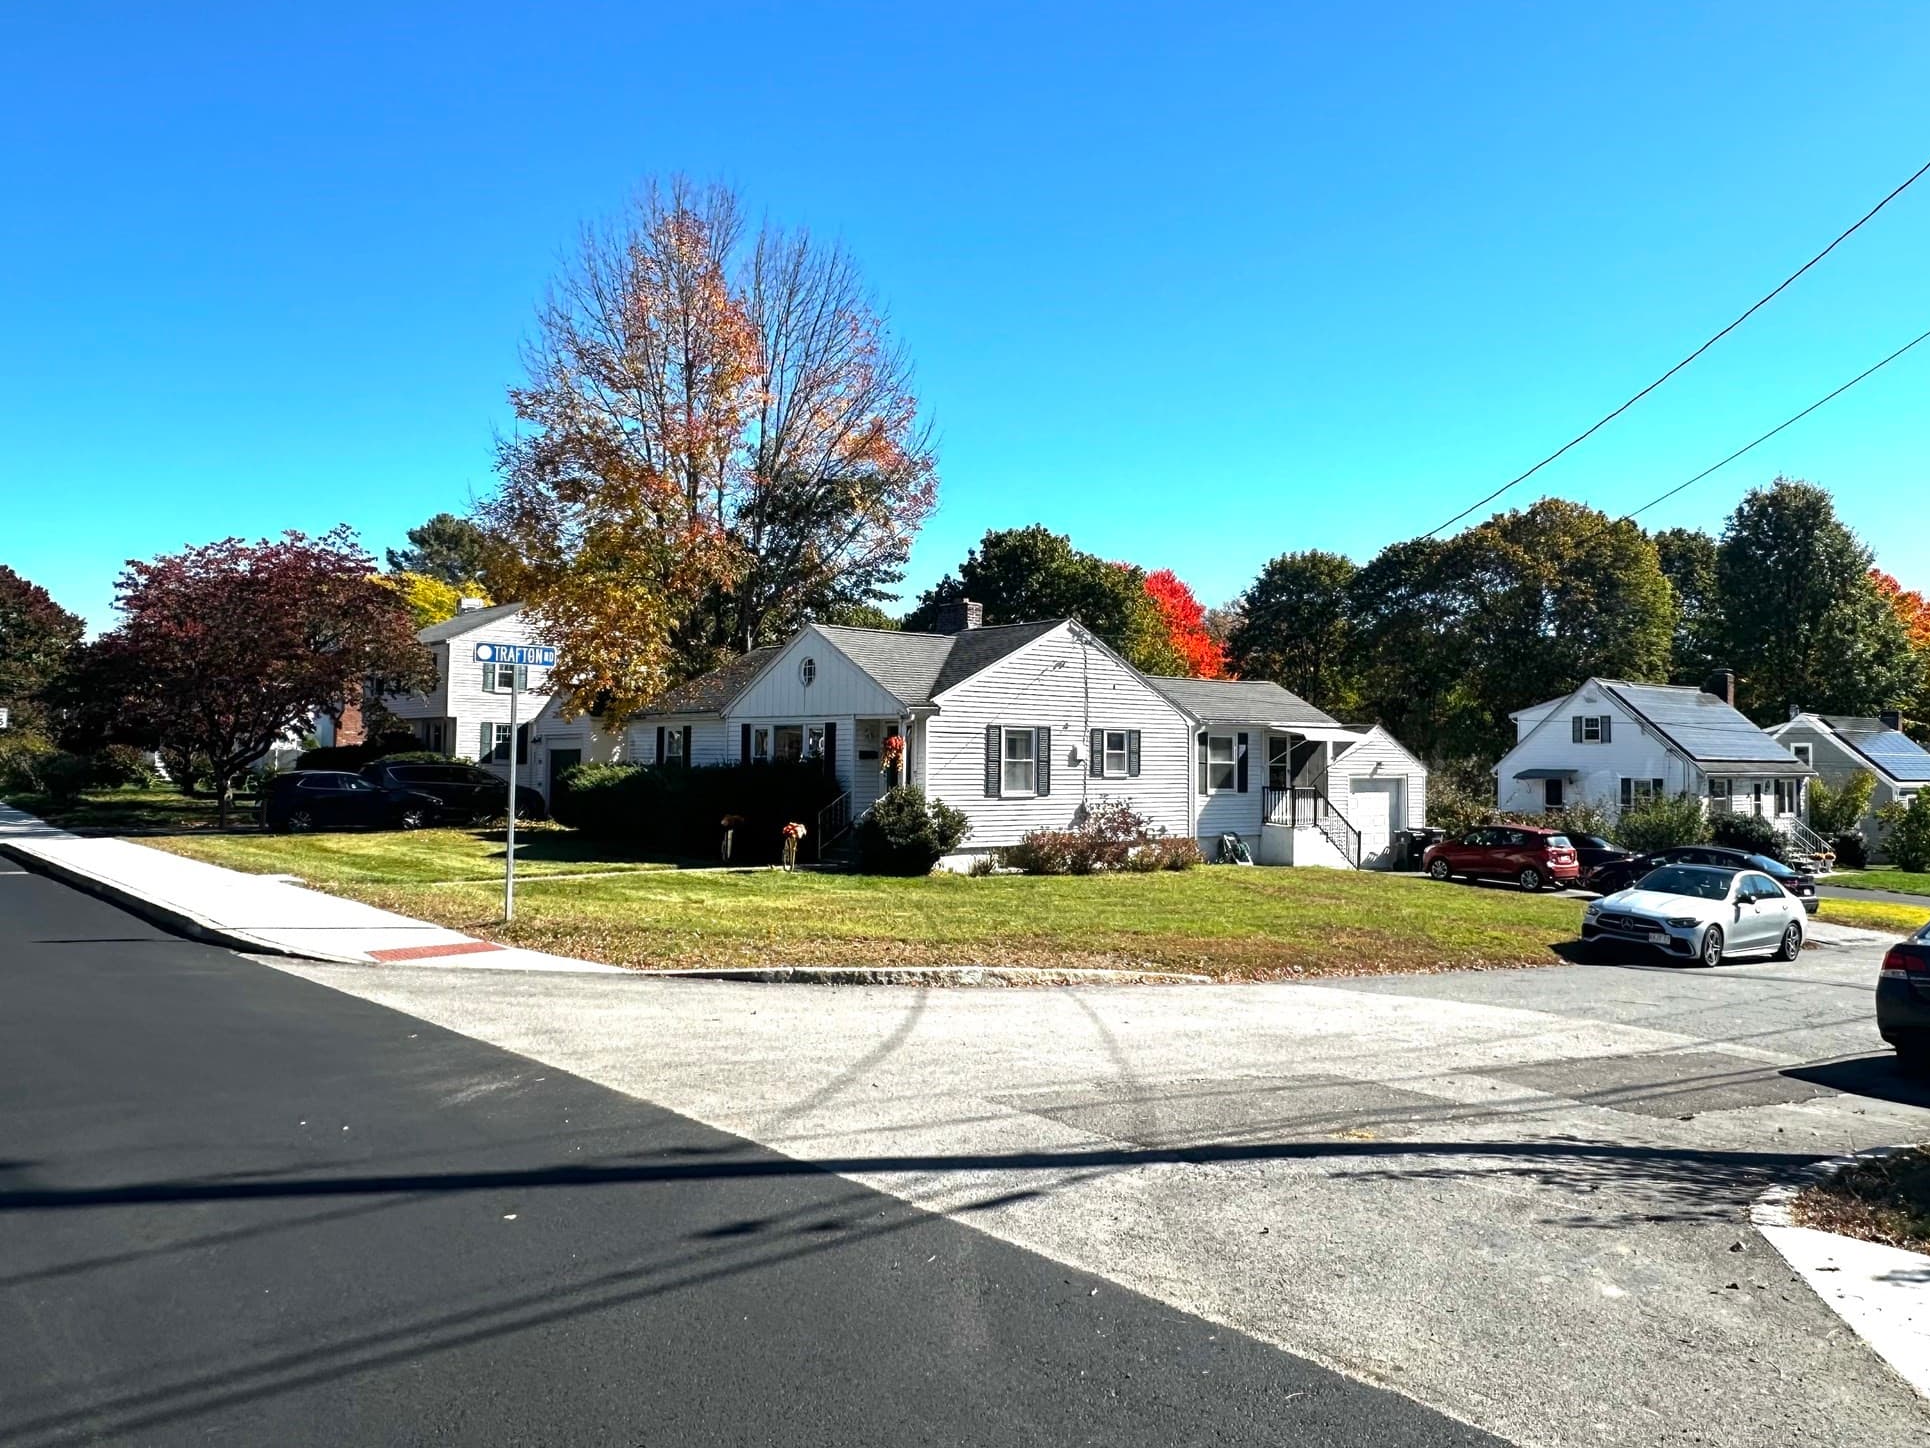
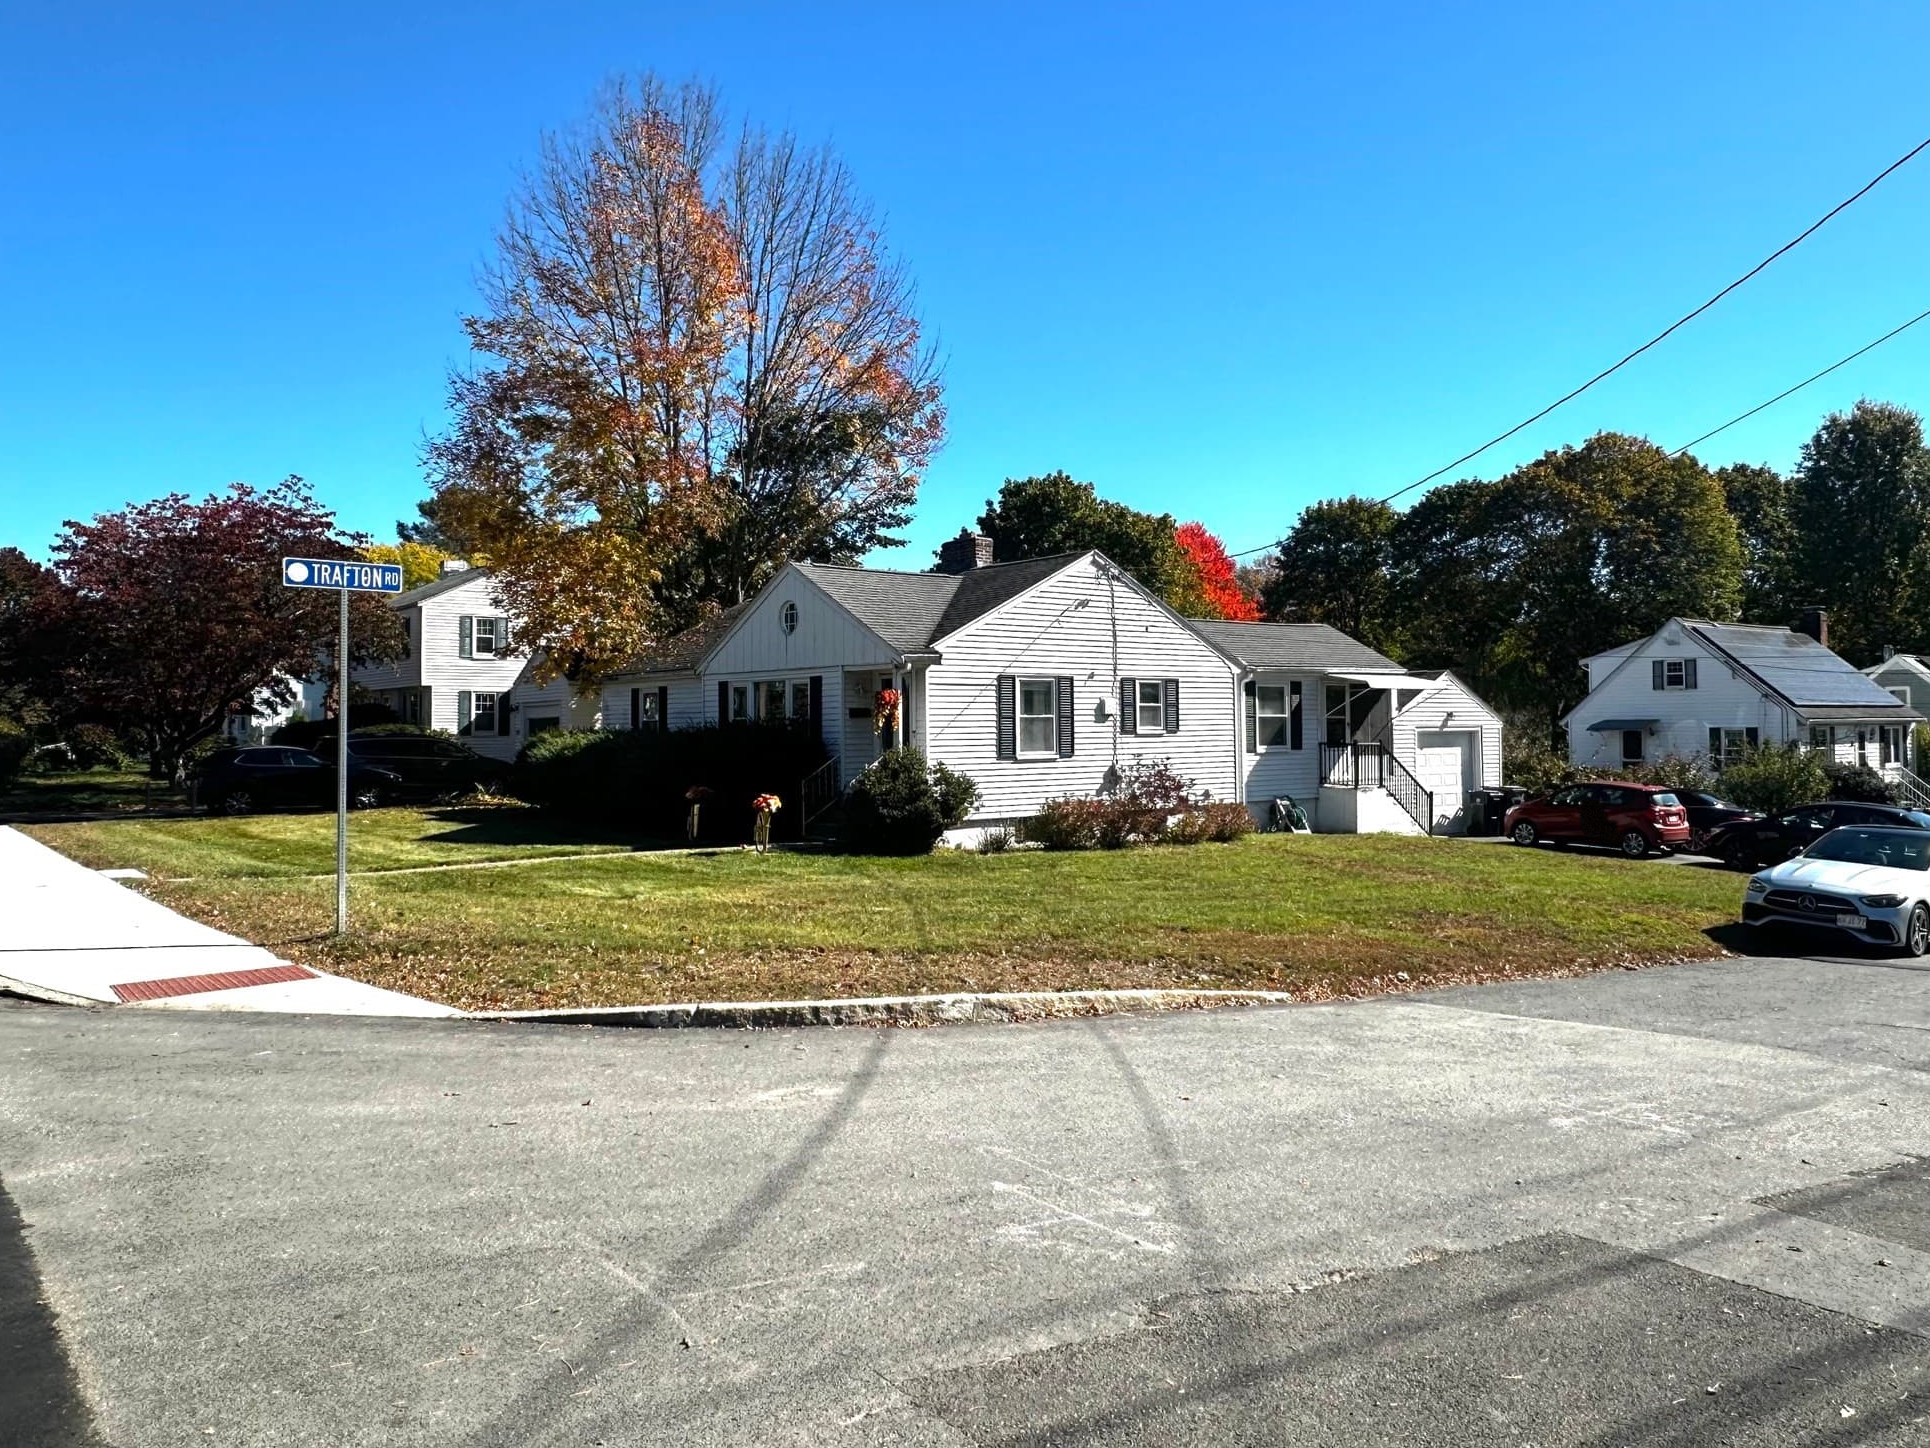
lounge chair: none [1484,841,1526,886] -> present [1579,799,1629,849]

